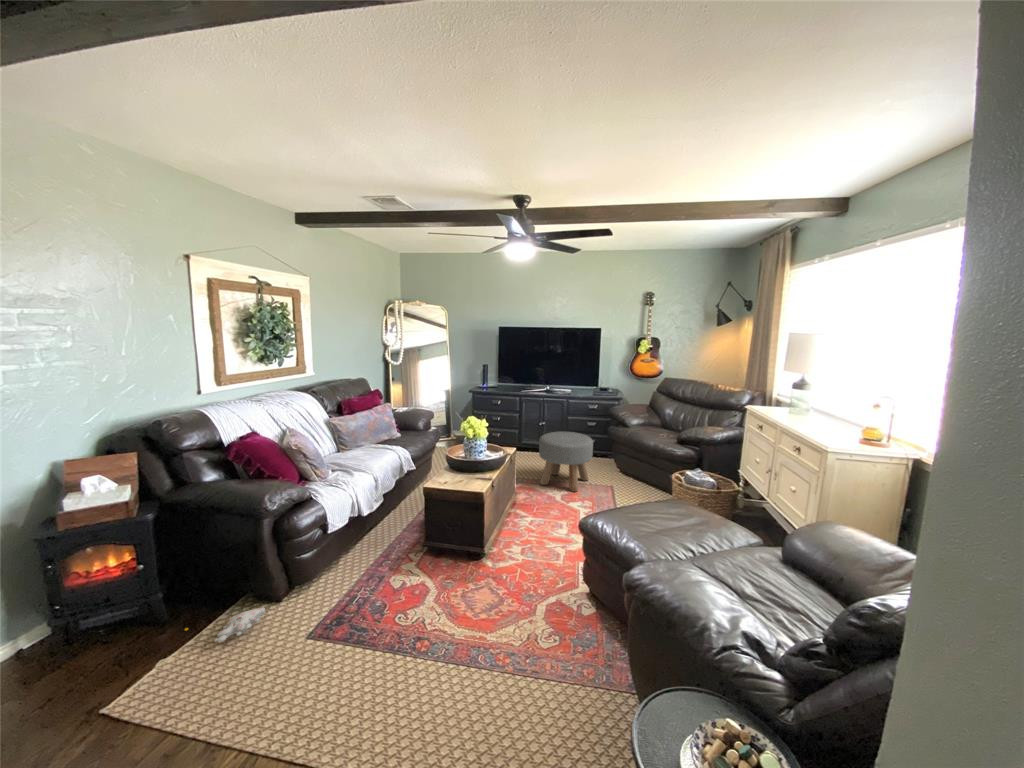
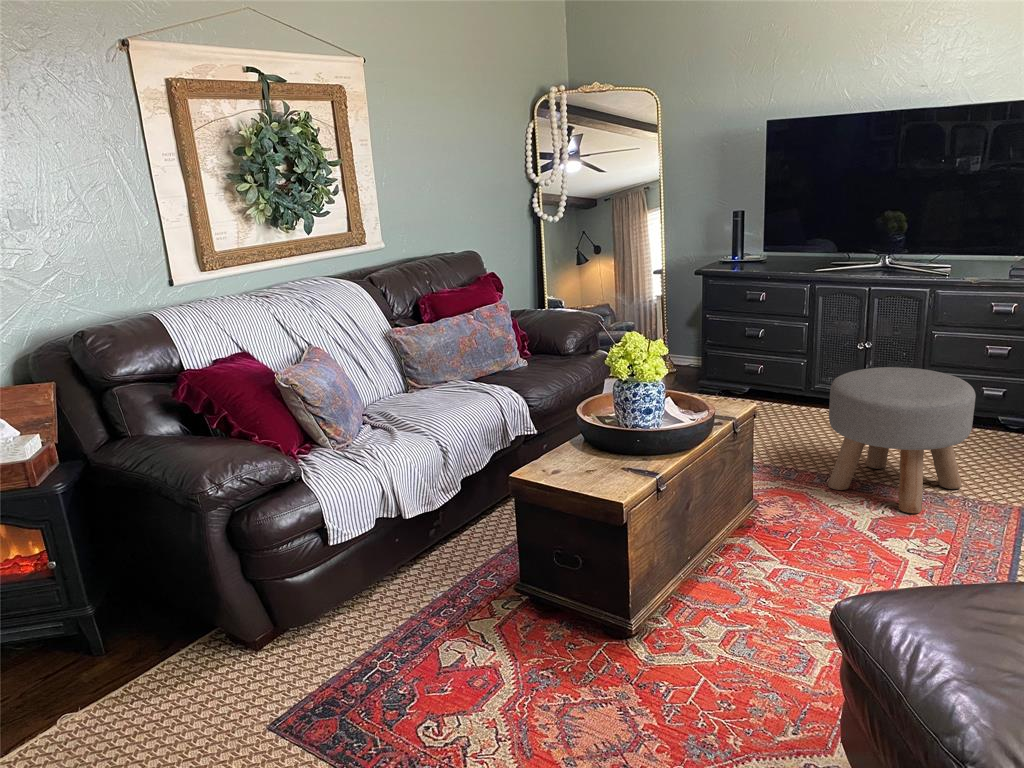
plush toy: present [185,607,265,642] -> none [121,657,227,702]

